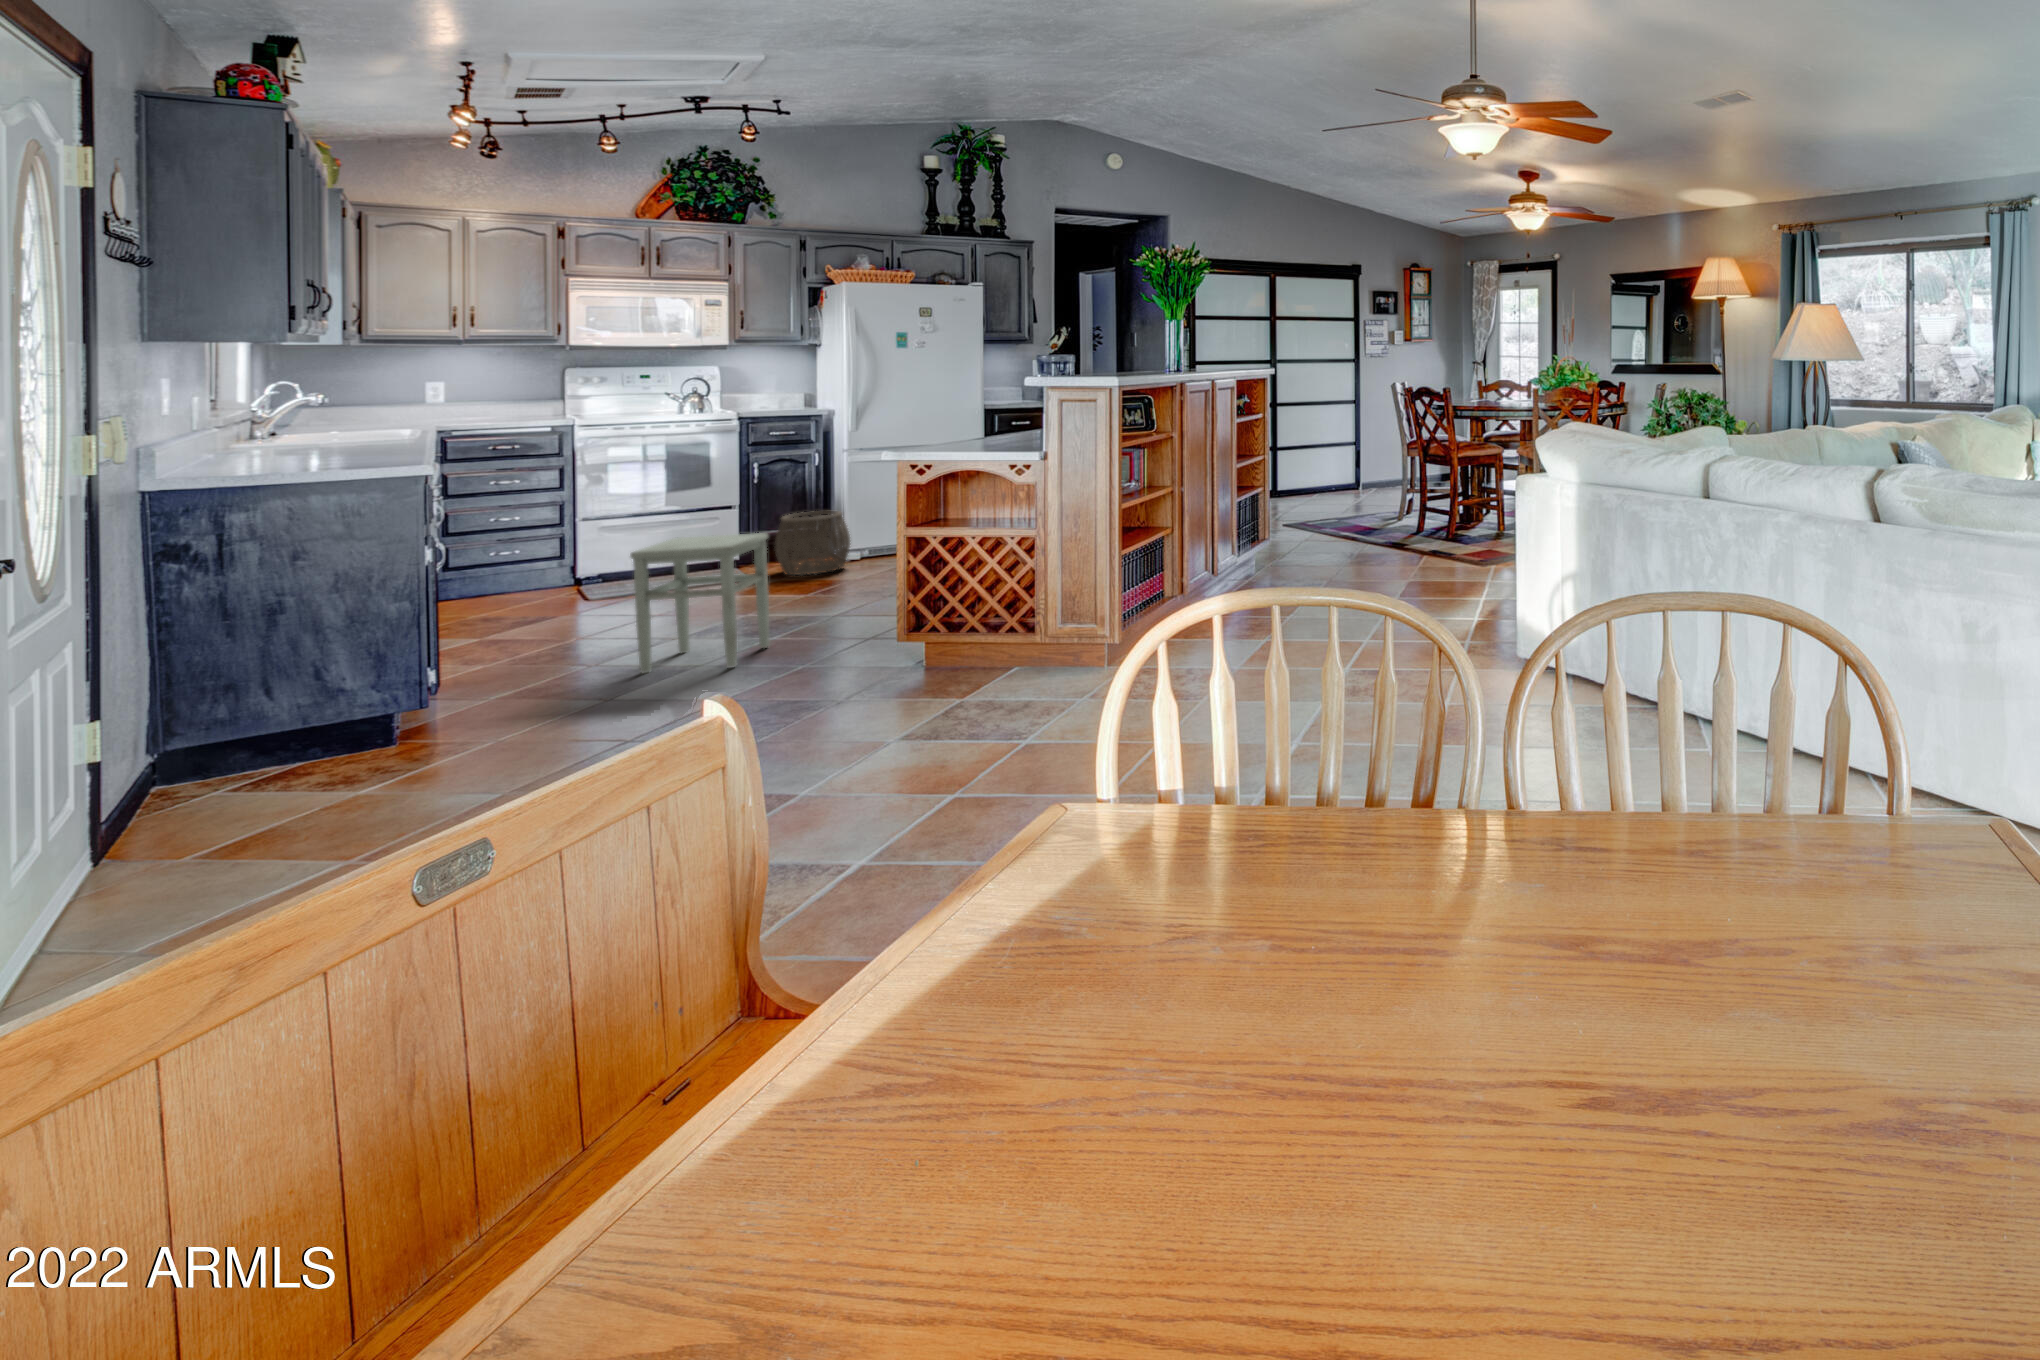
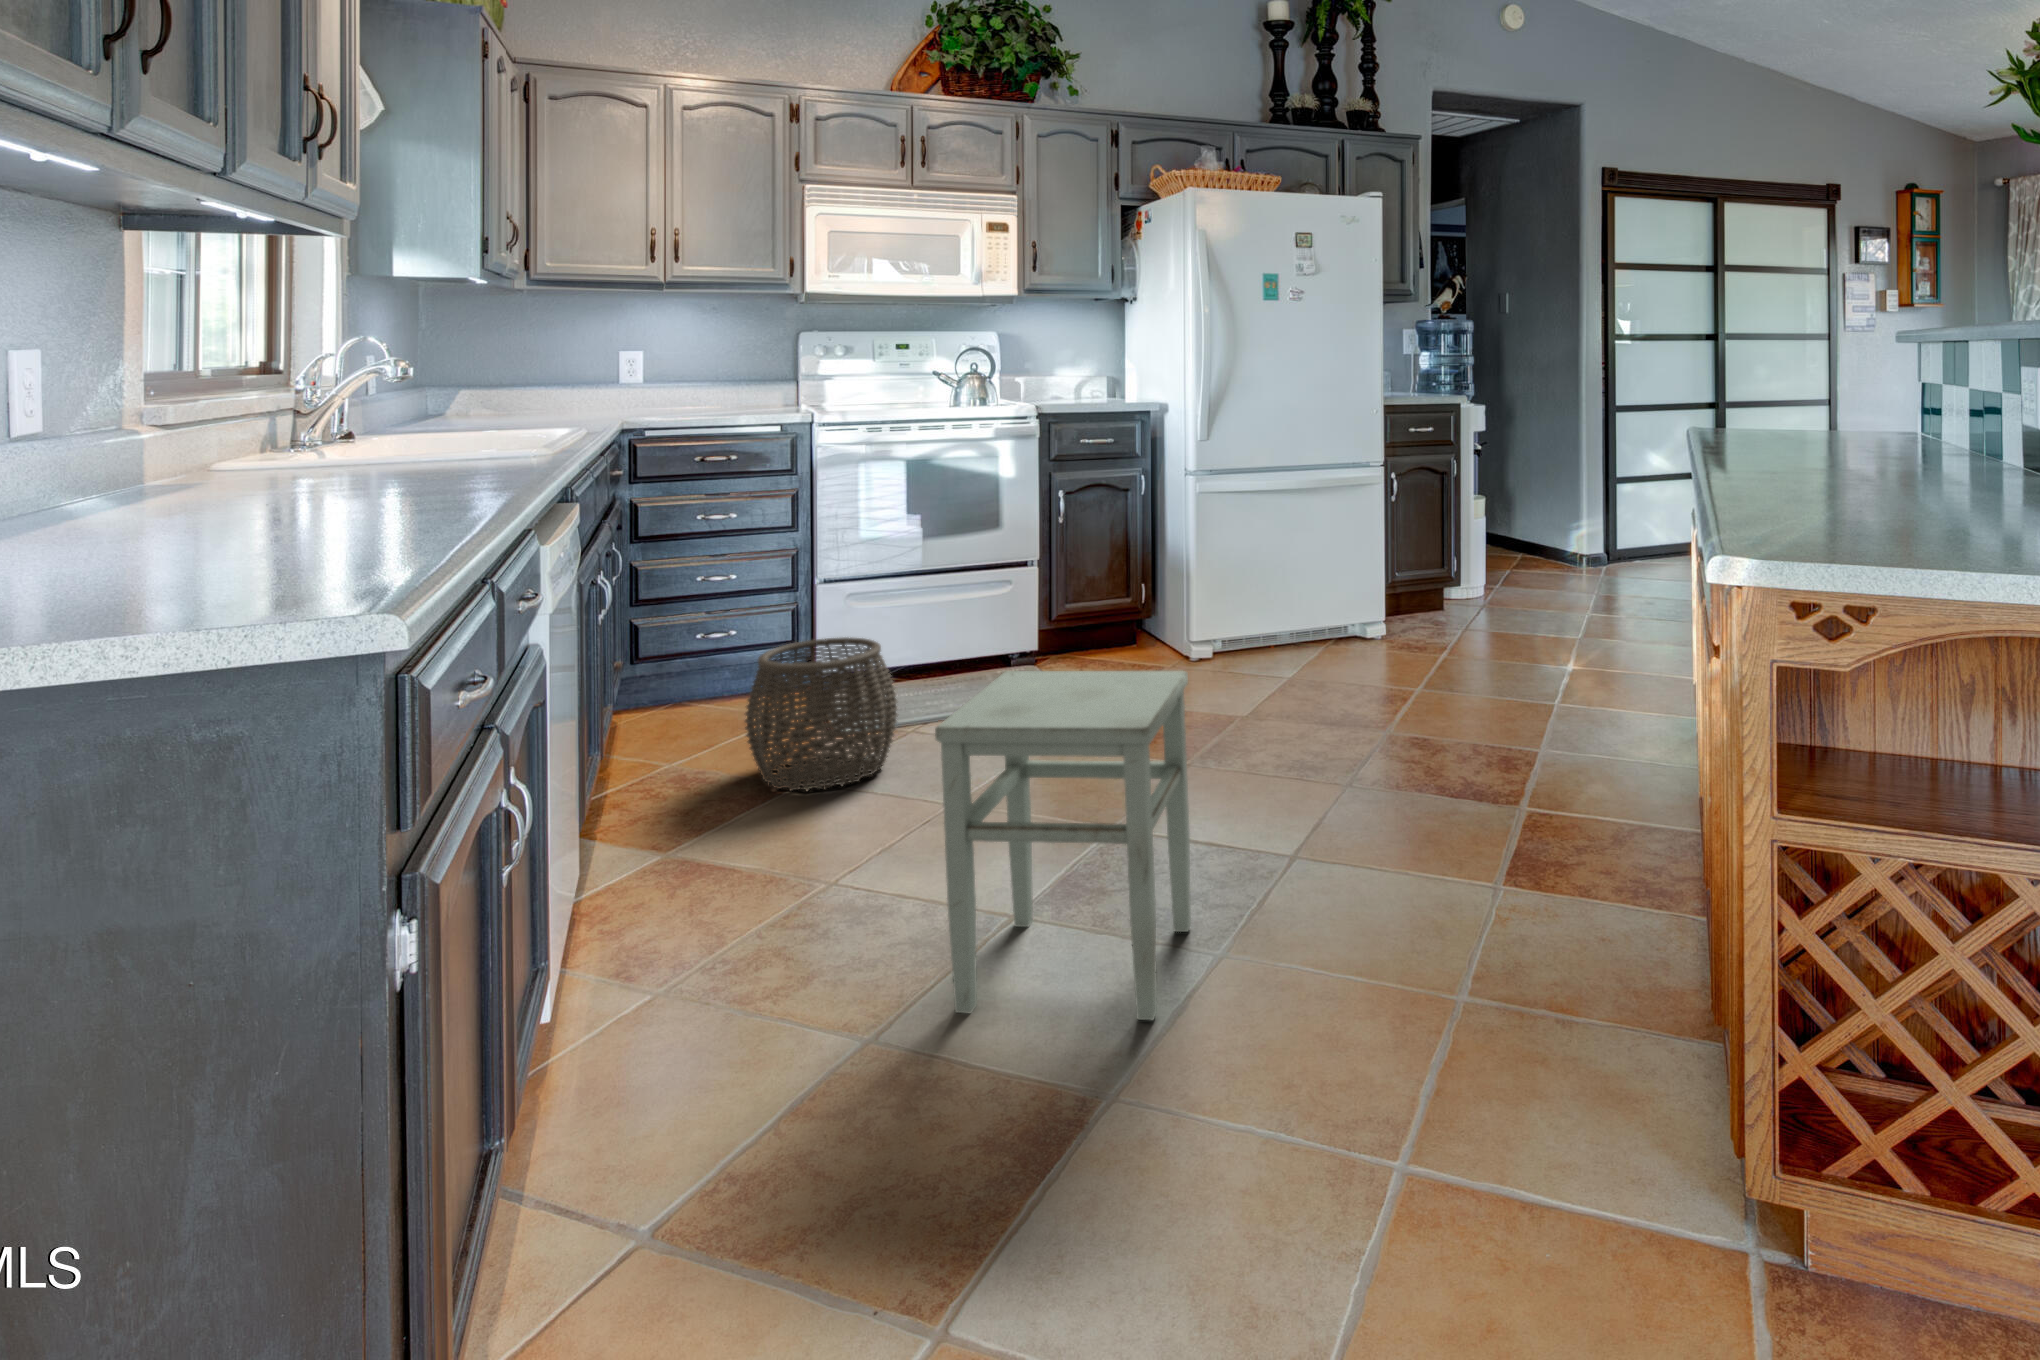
woven basket: present [775,511,850,575] -> present [745,637,898,791]

